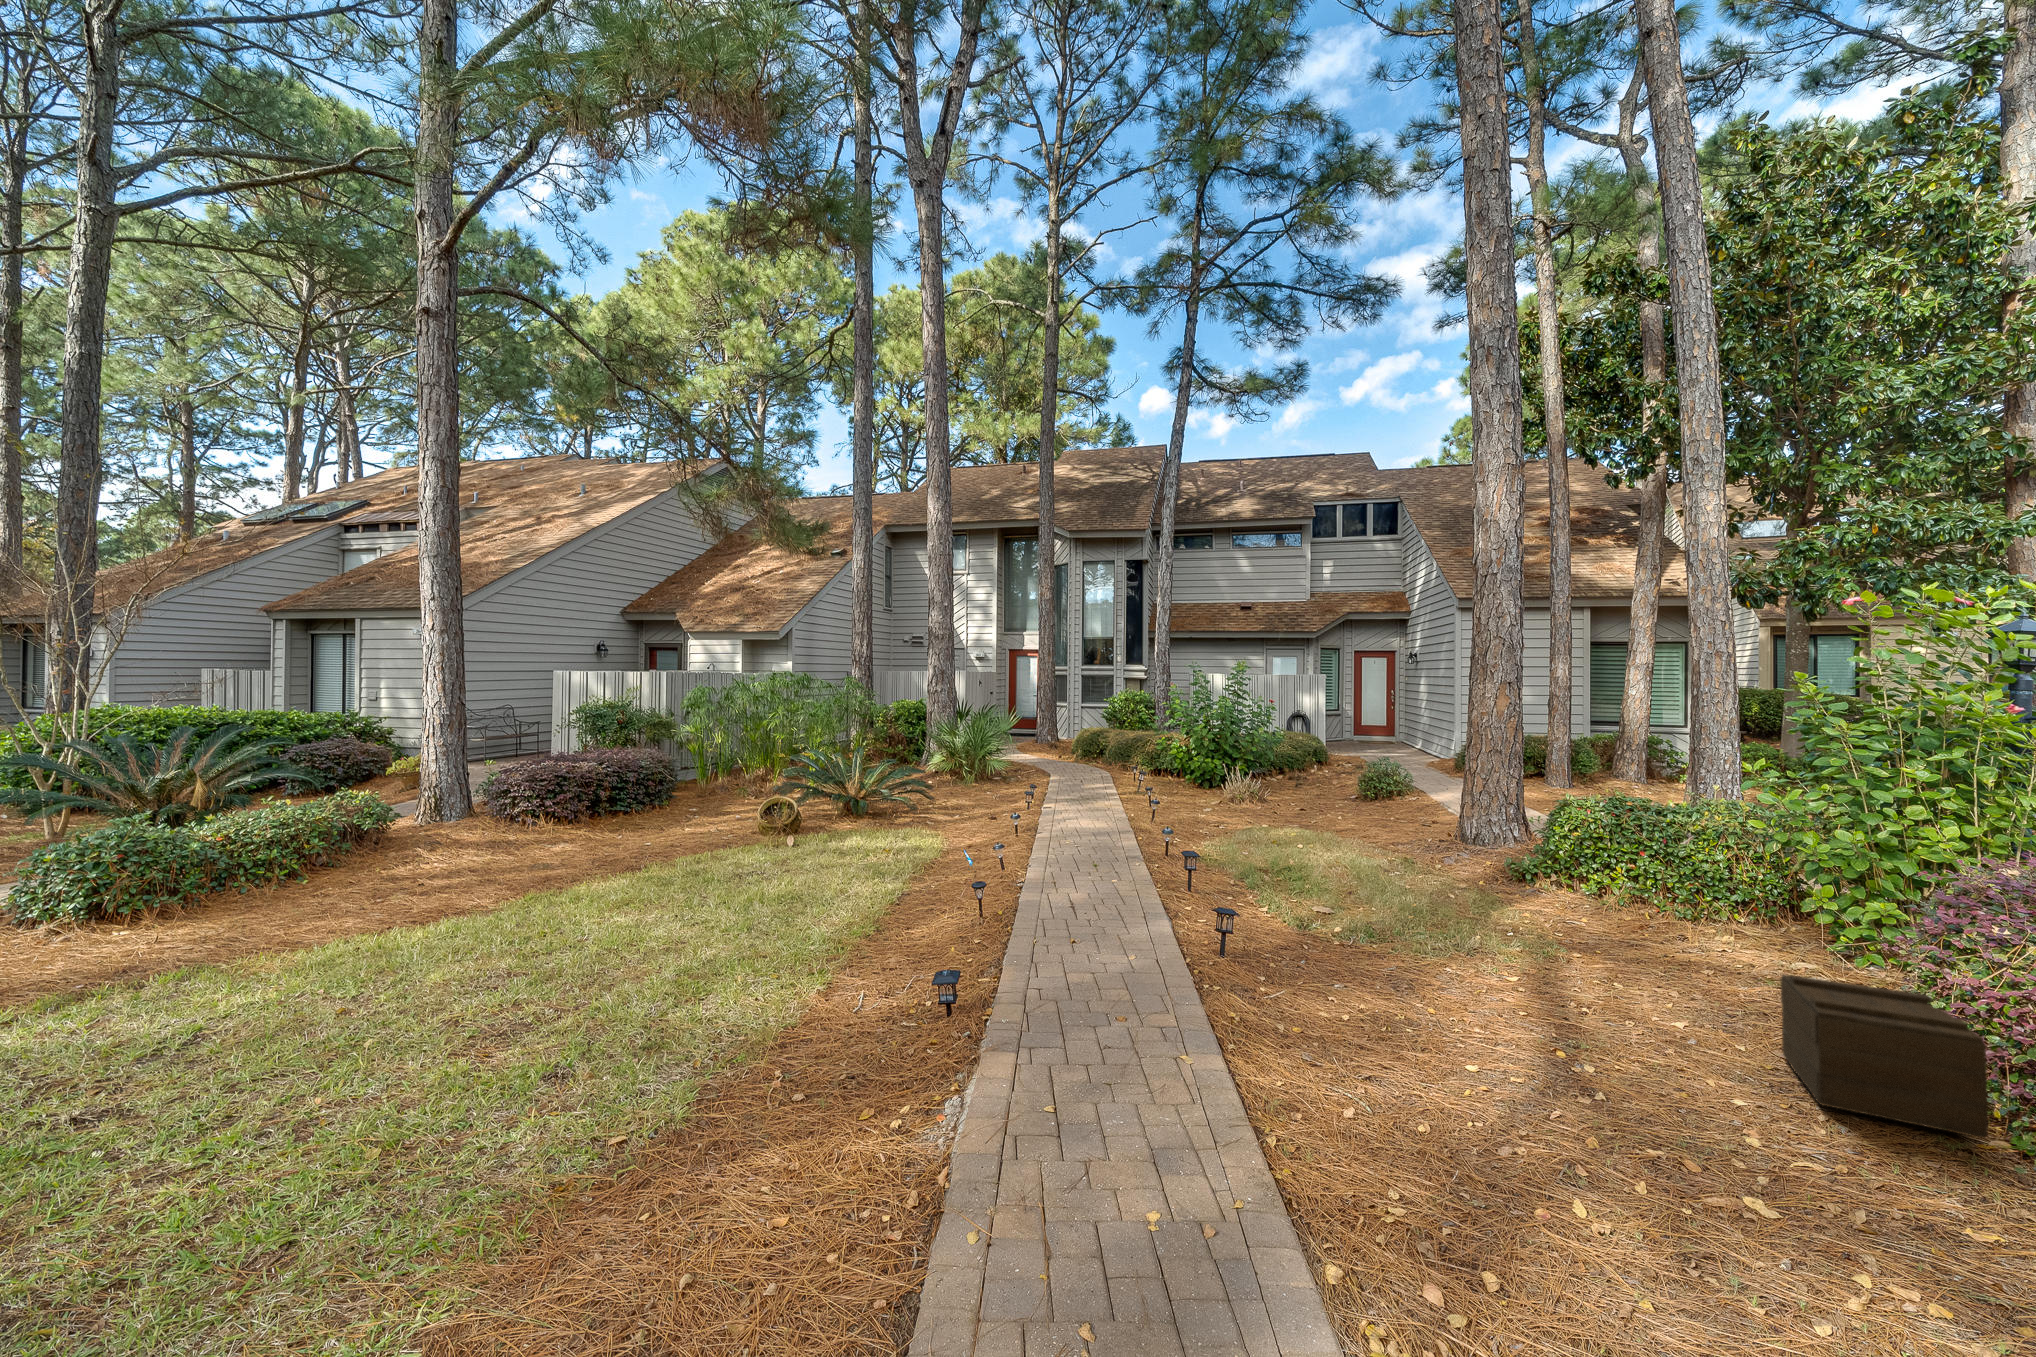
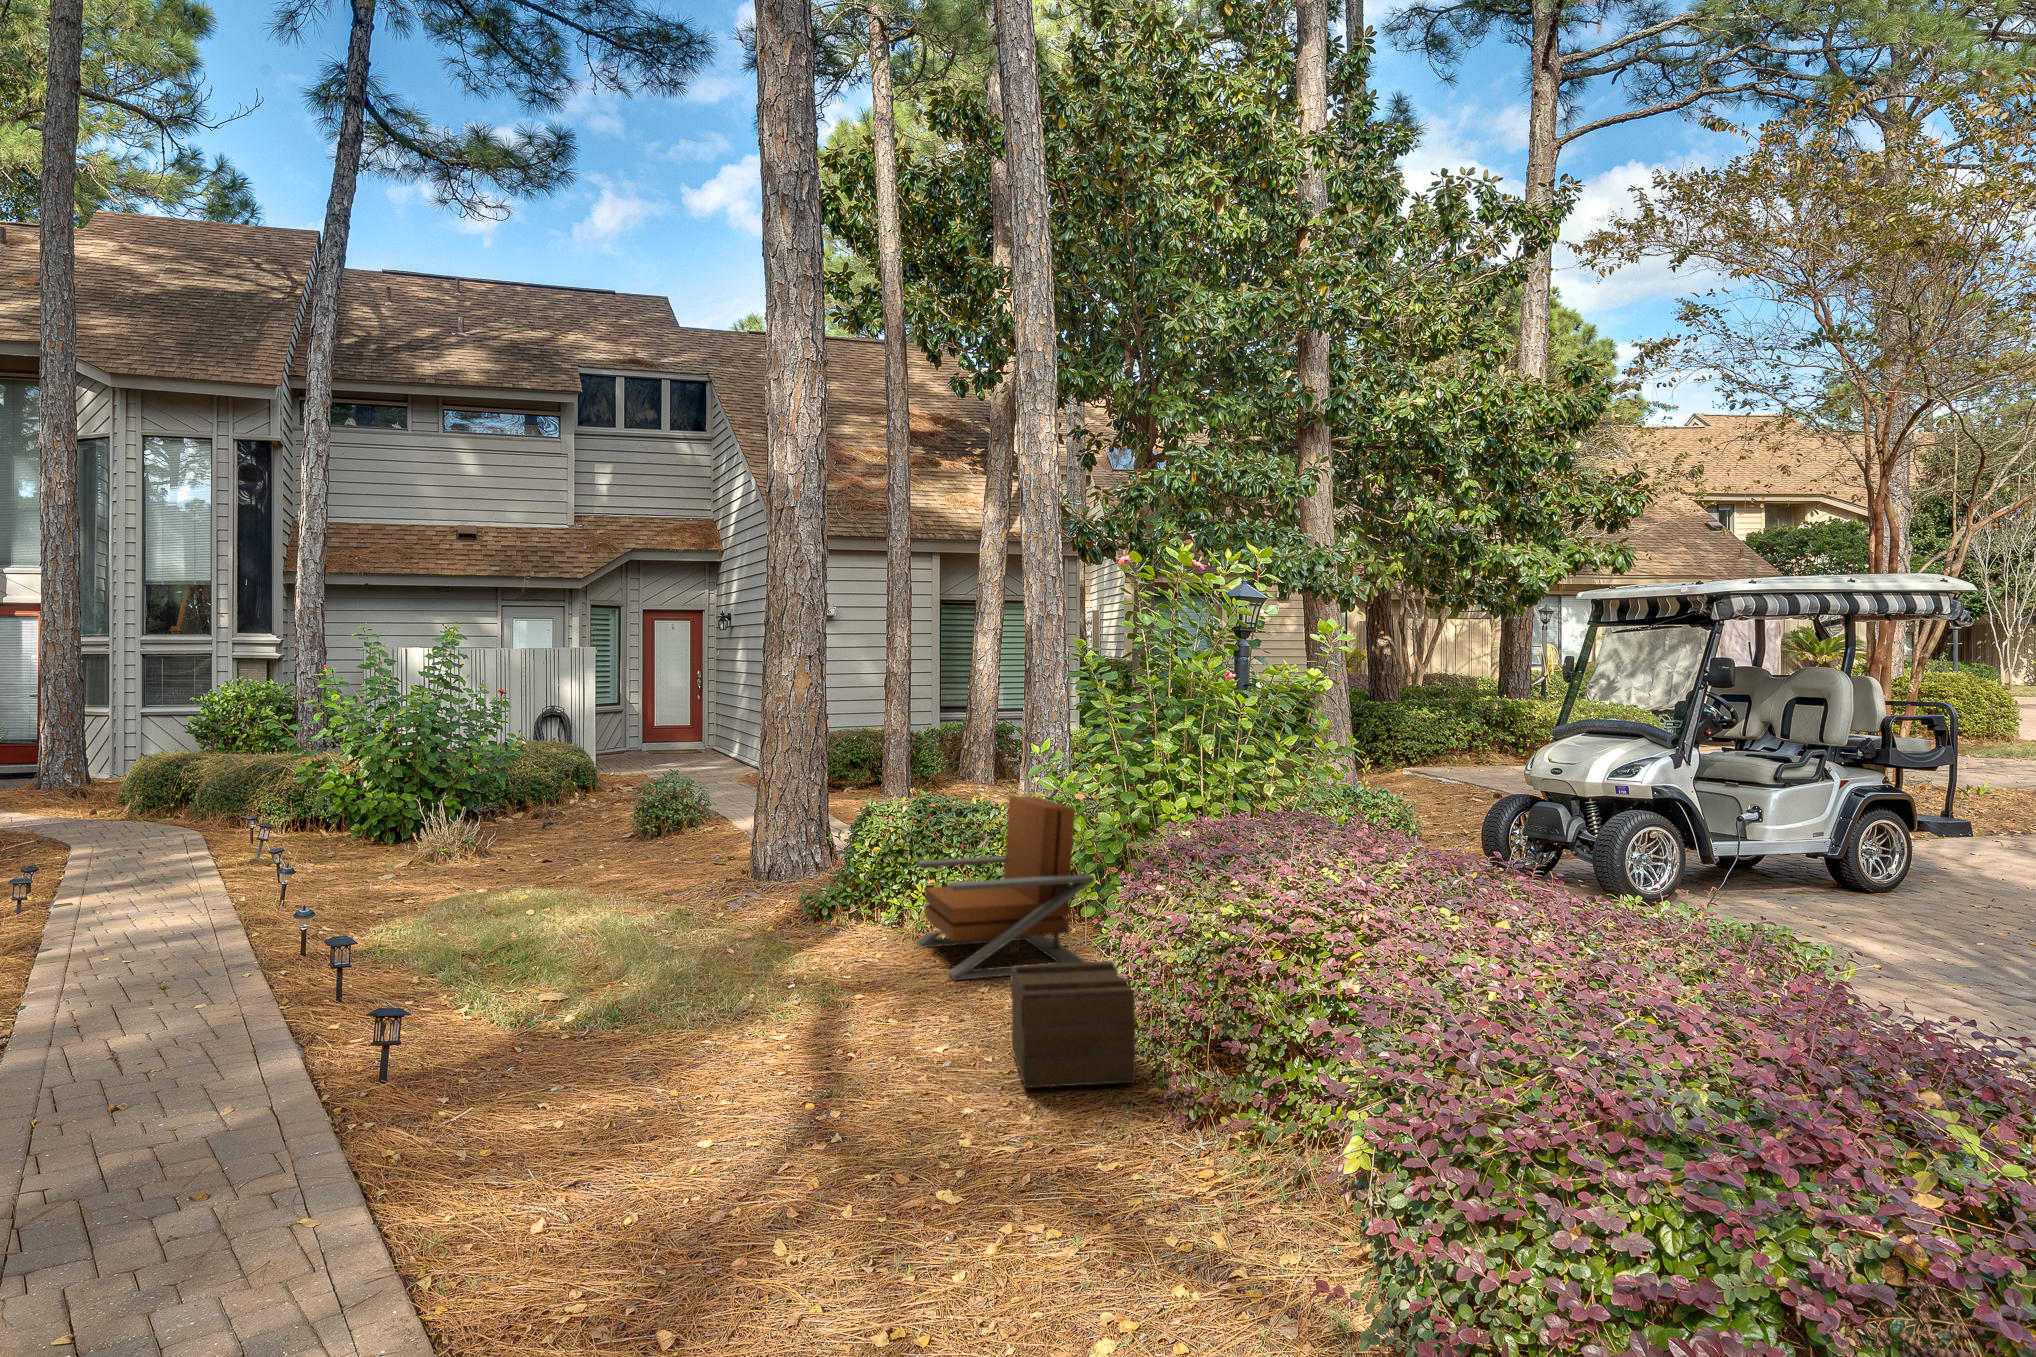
lounge chair: none [1621,803,1848,979] -> present [916,796,1094,980]

